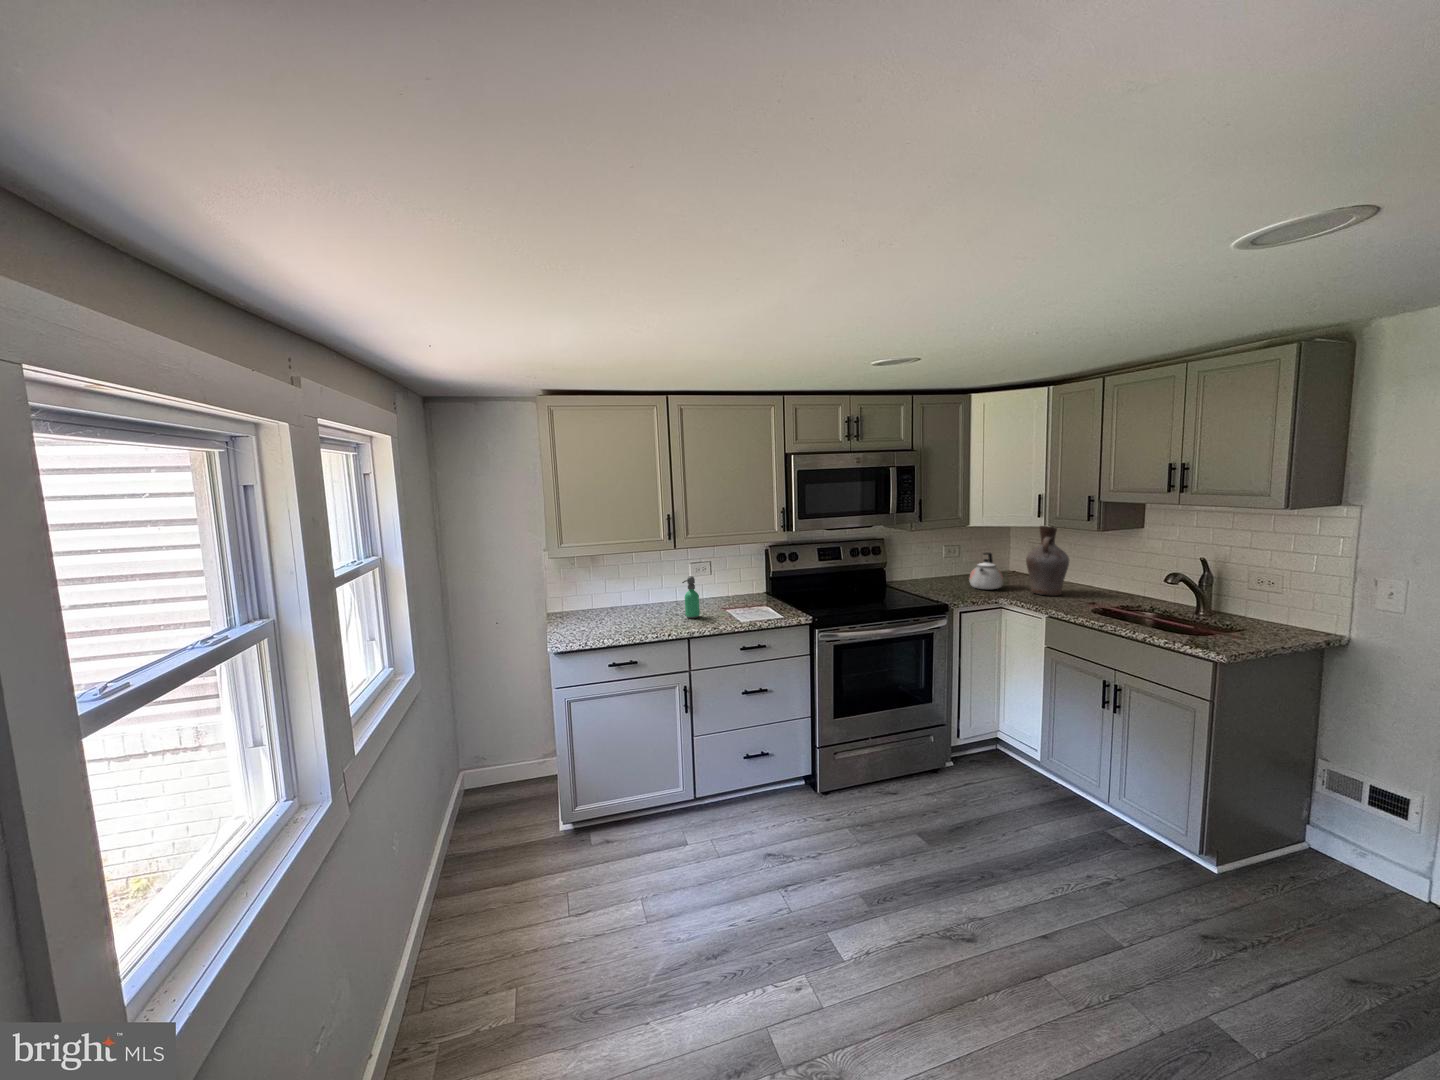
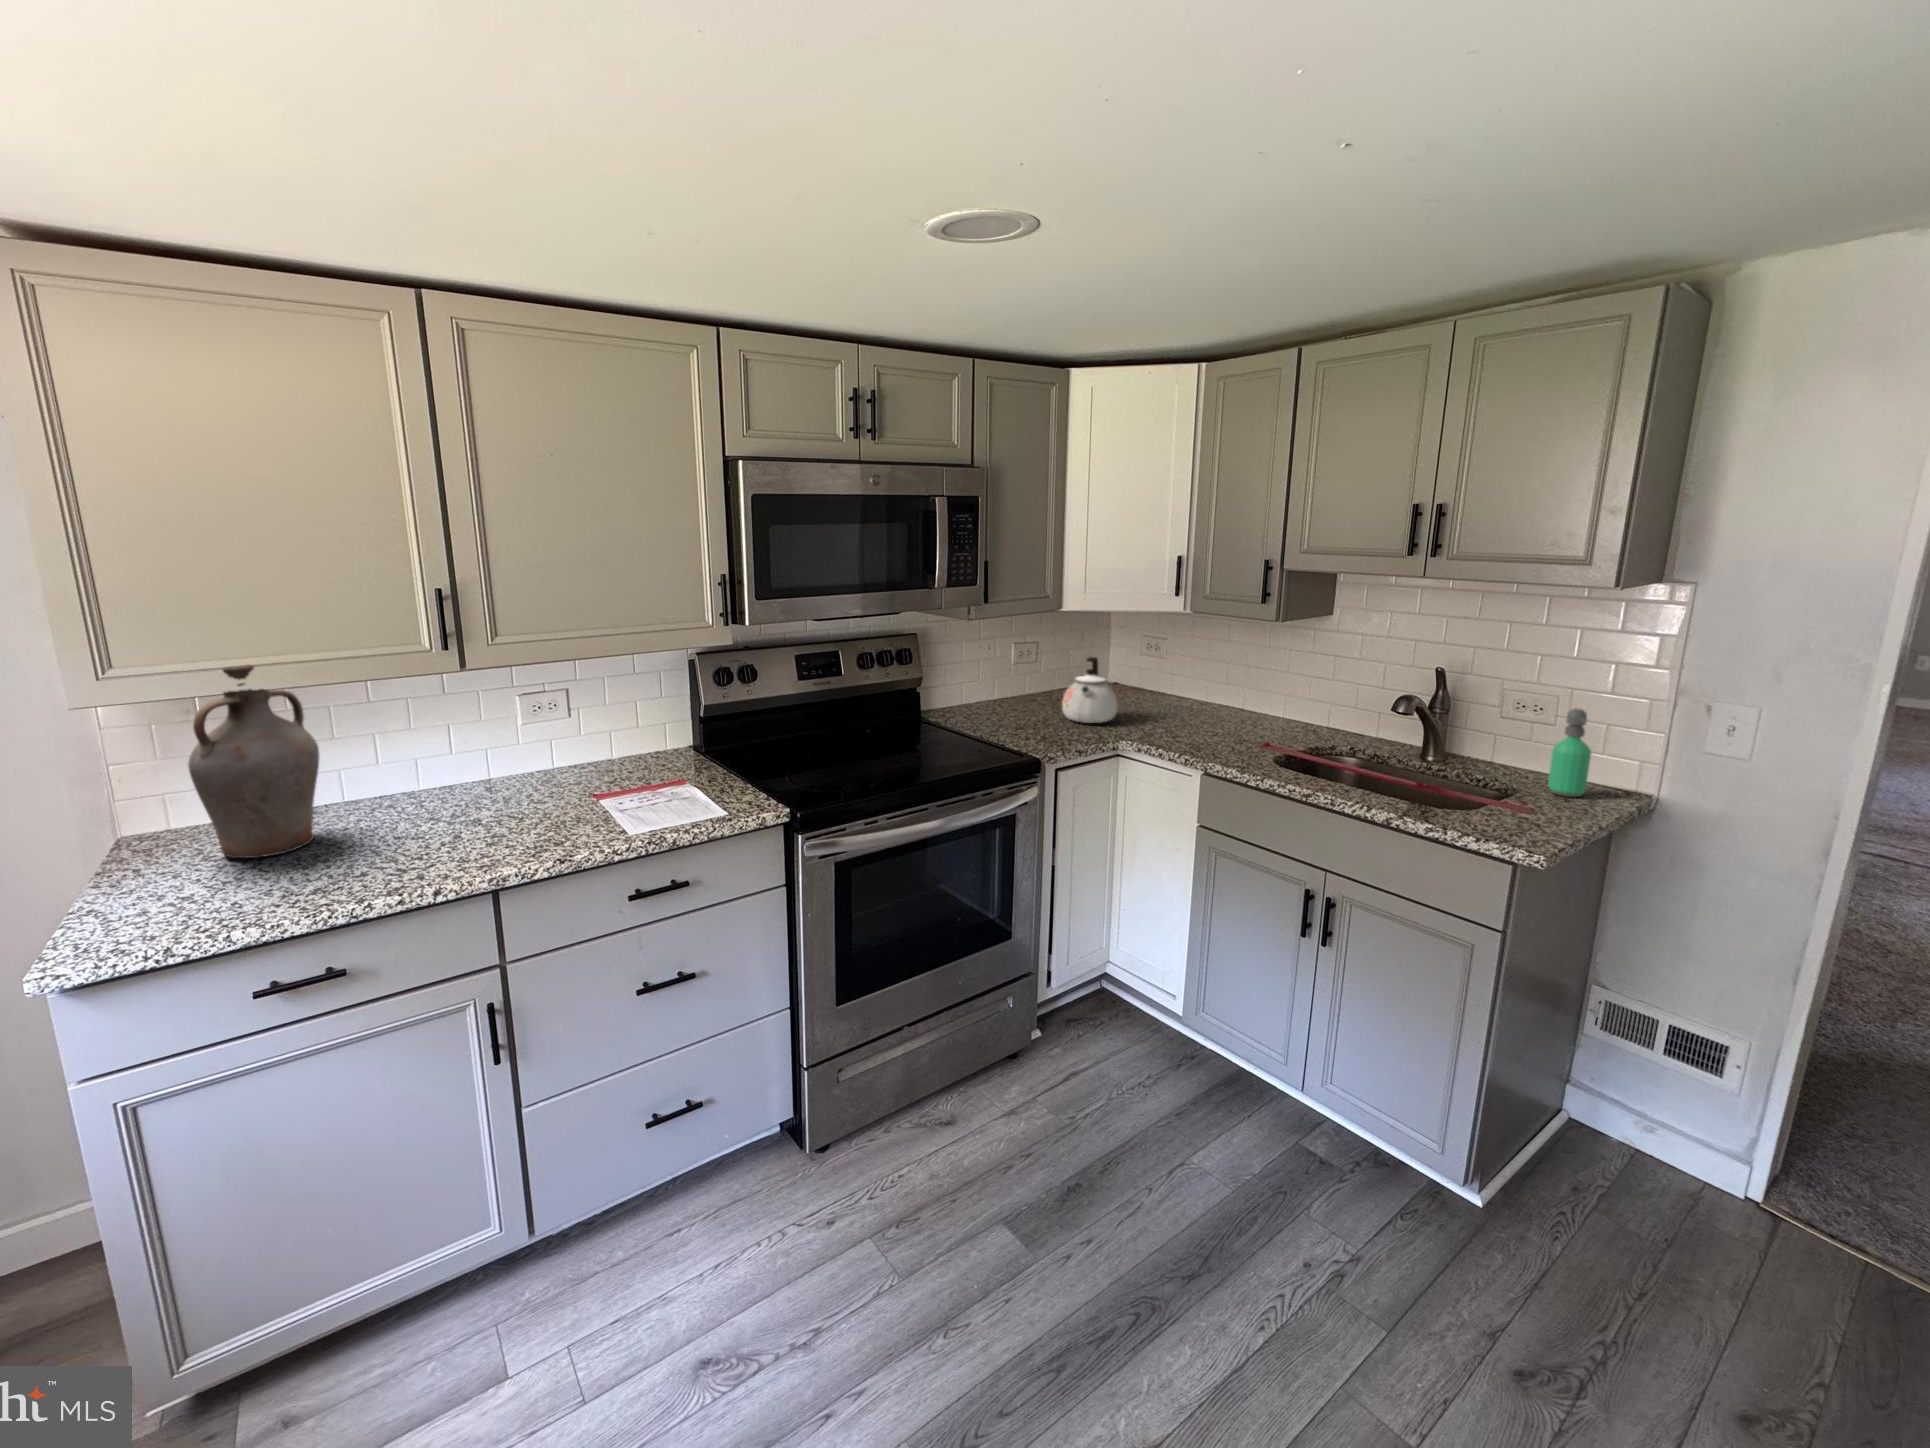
vase: present [1026,526,1069,596] -> present [188,665,319,858]
soap dispenser: present [682,576,700,618] -> present [1548,708,1591,797]

